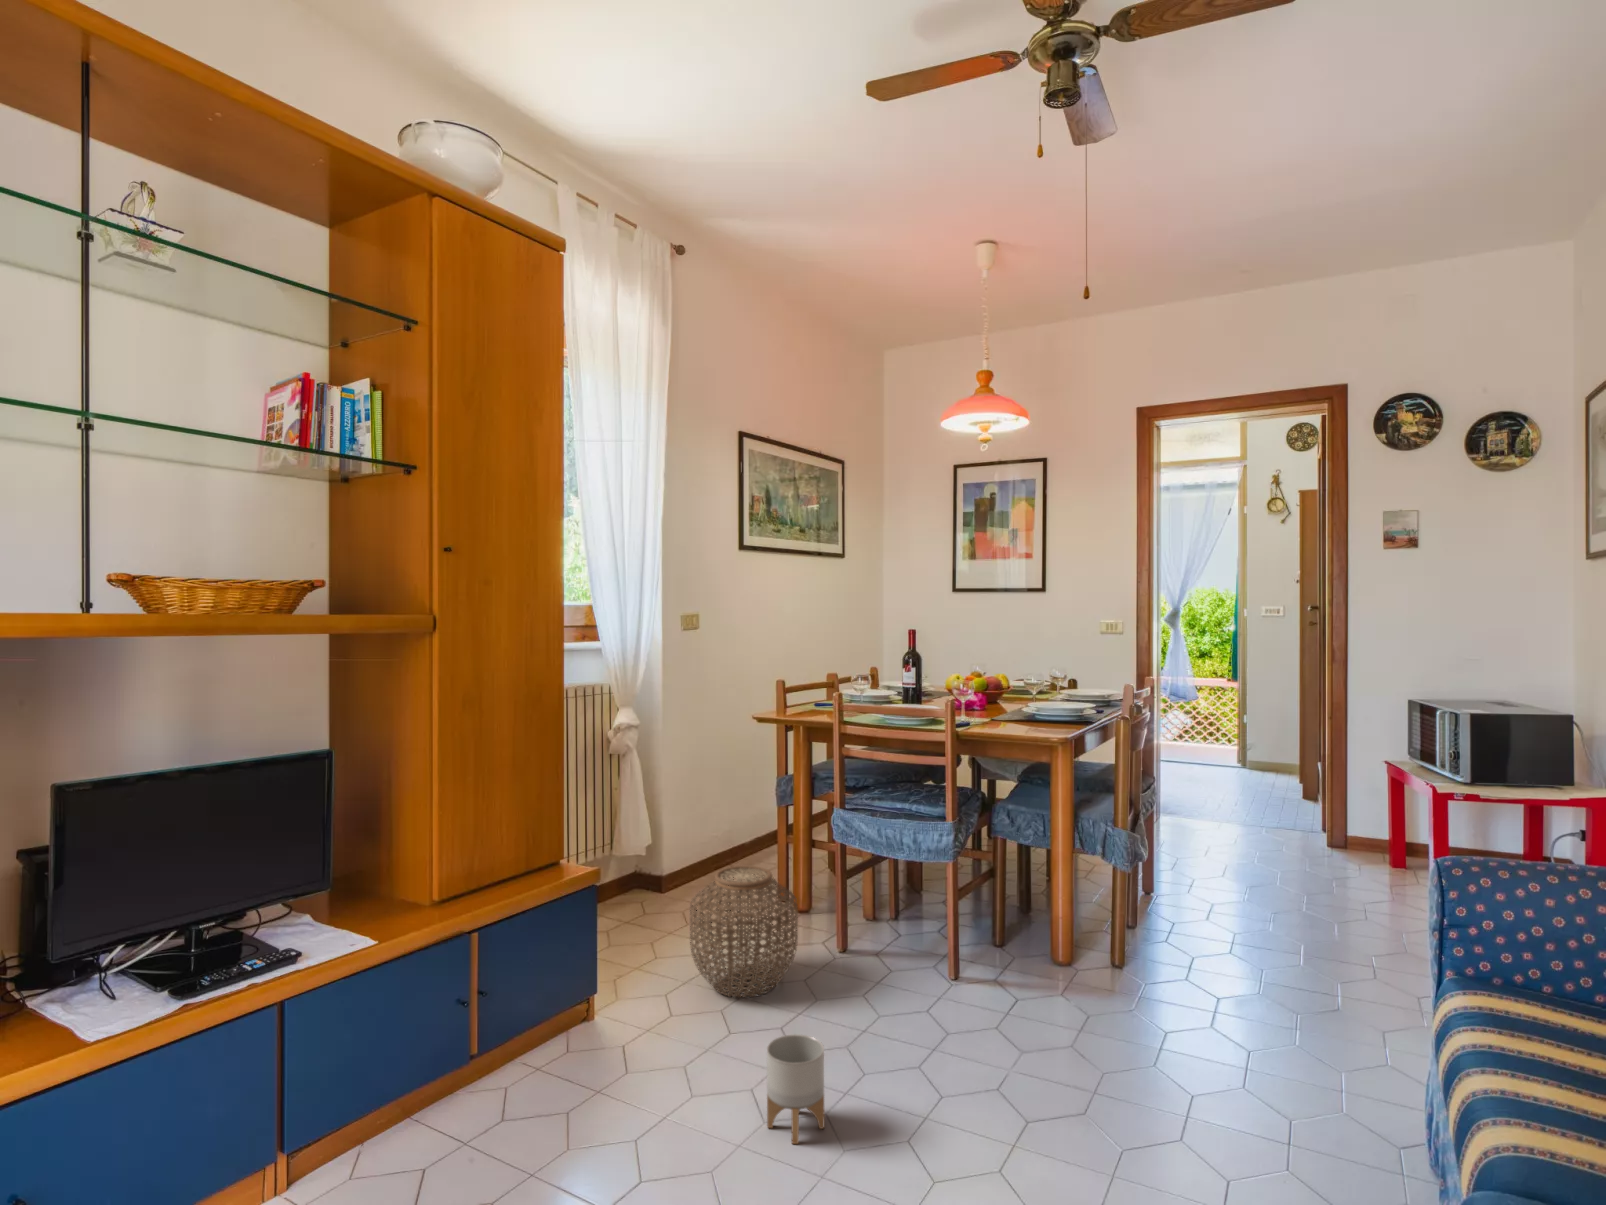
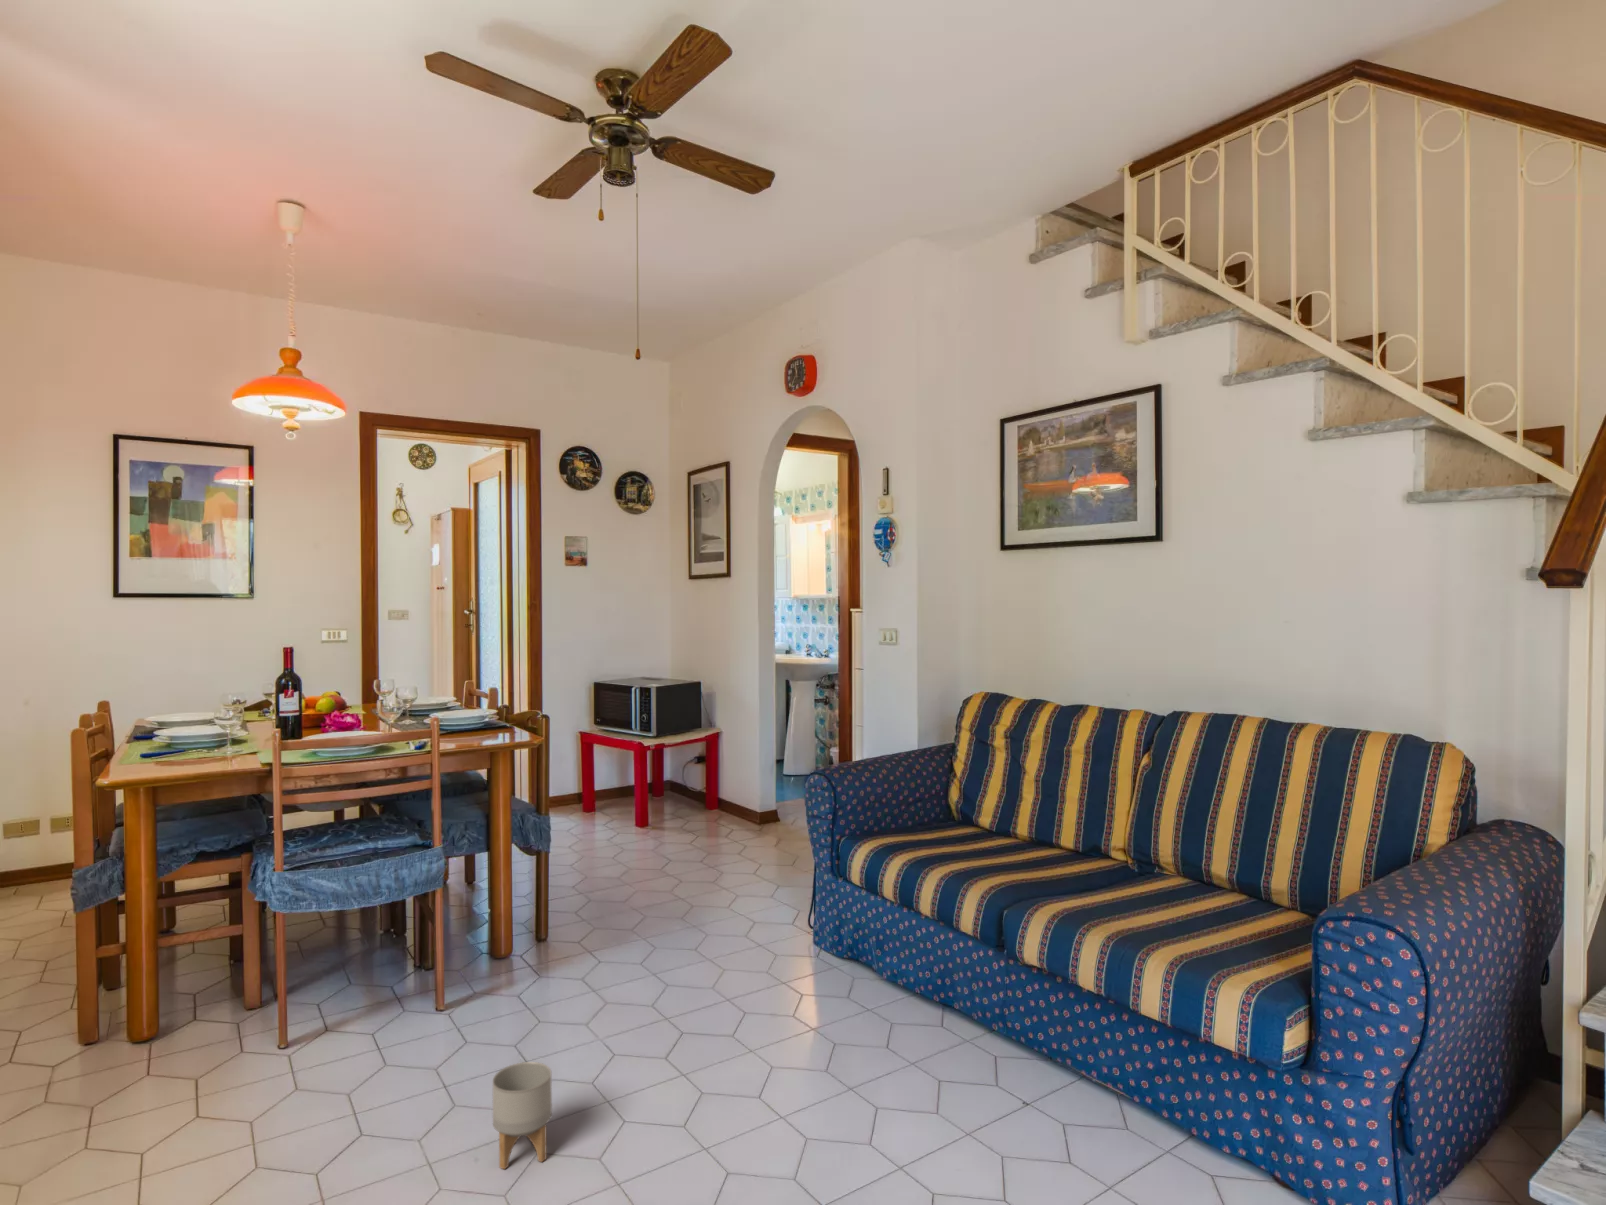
woven basket: present [690,866,798,997] -> none [156,961,316,1136]

